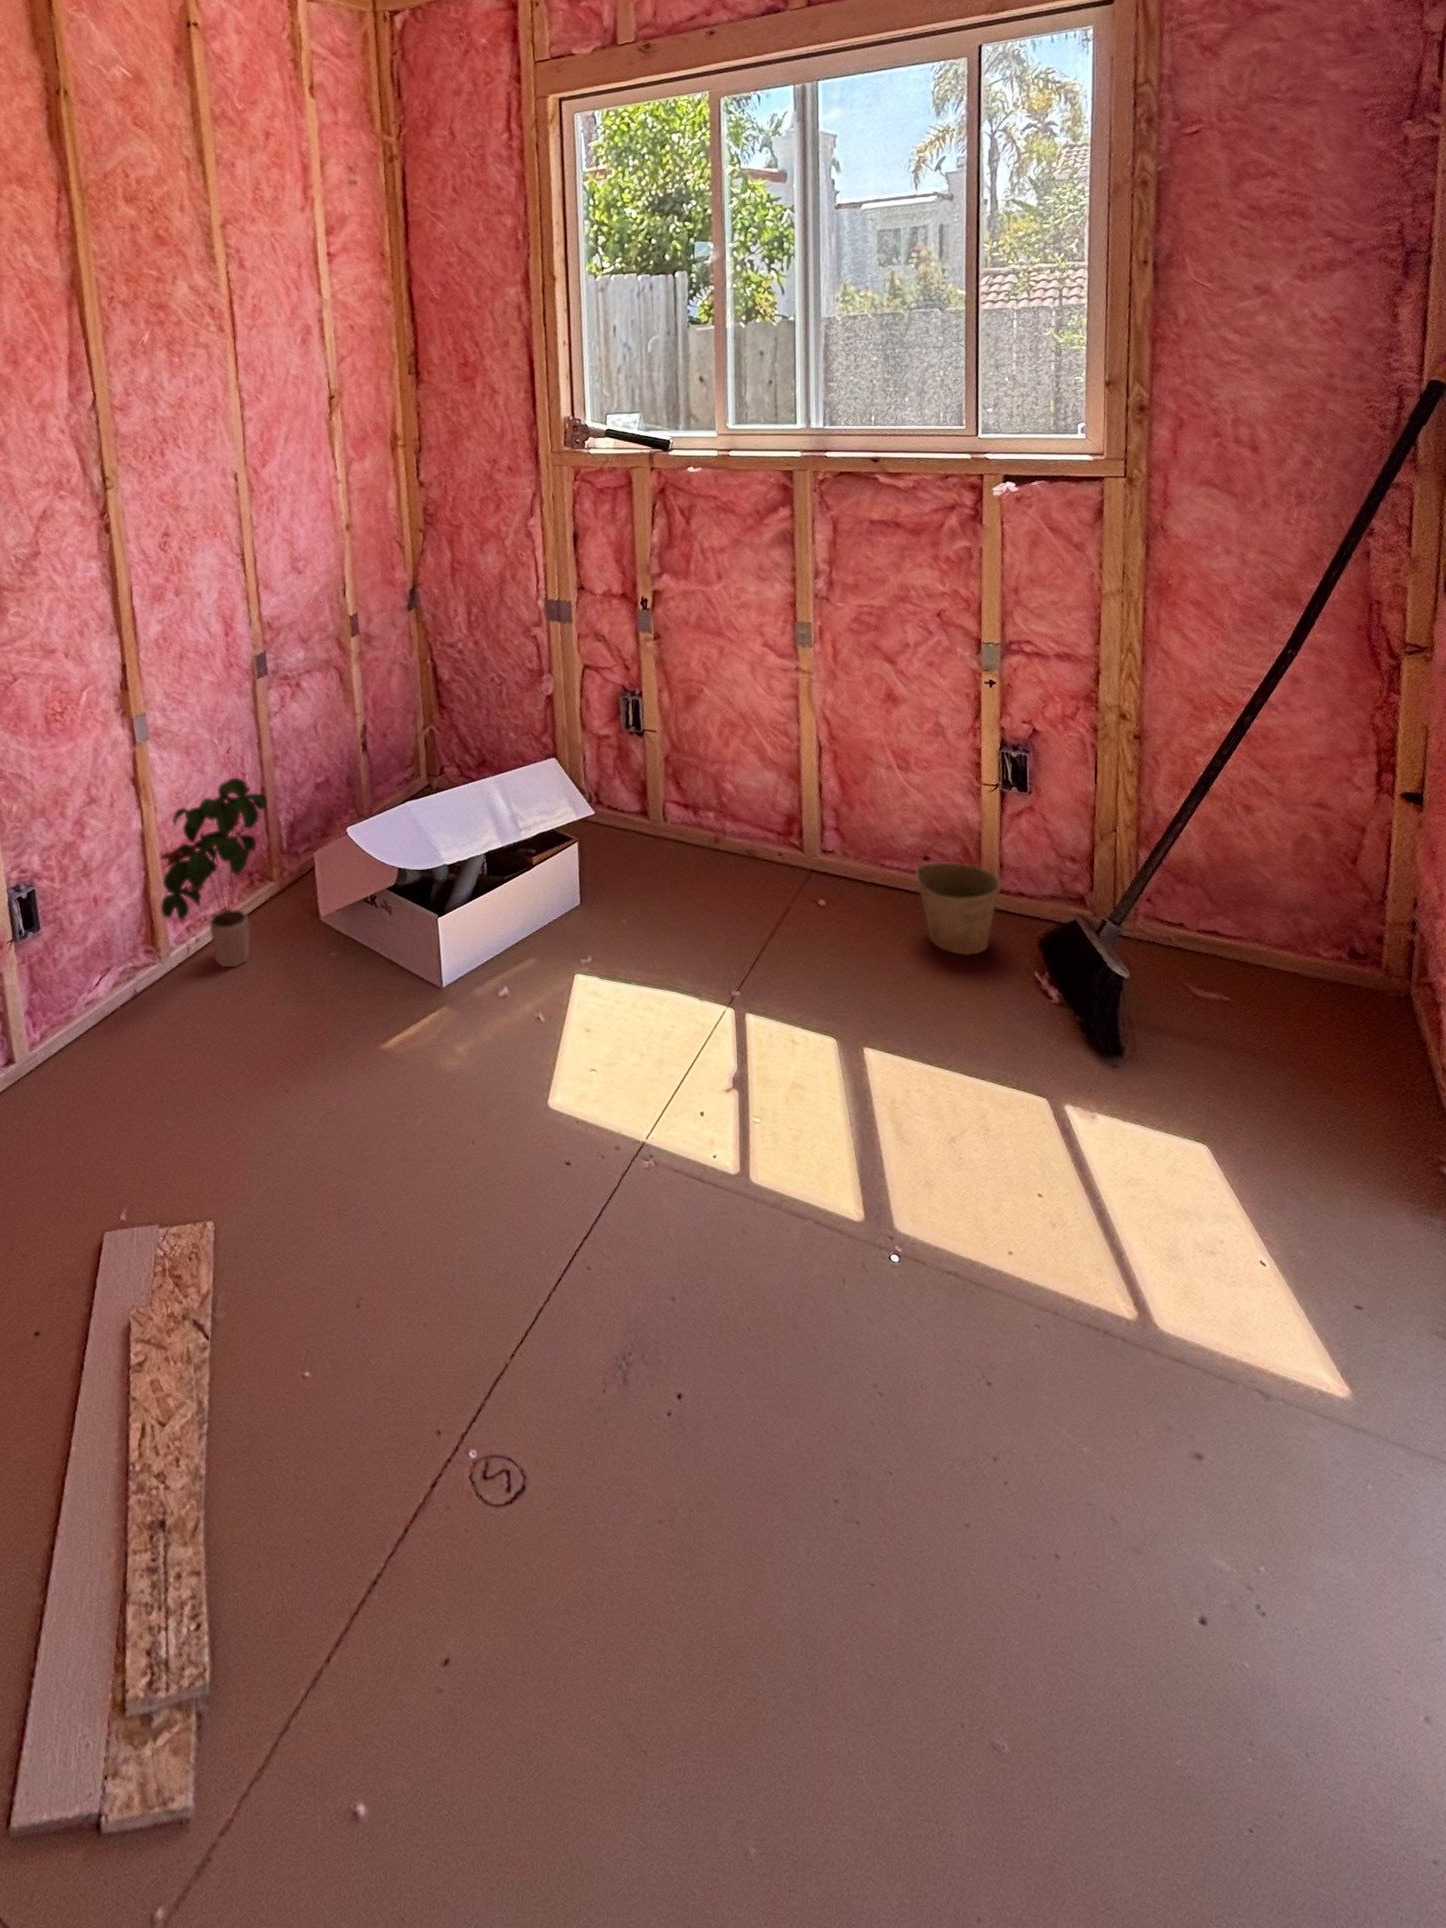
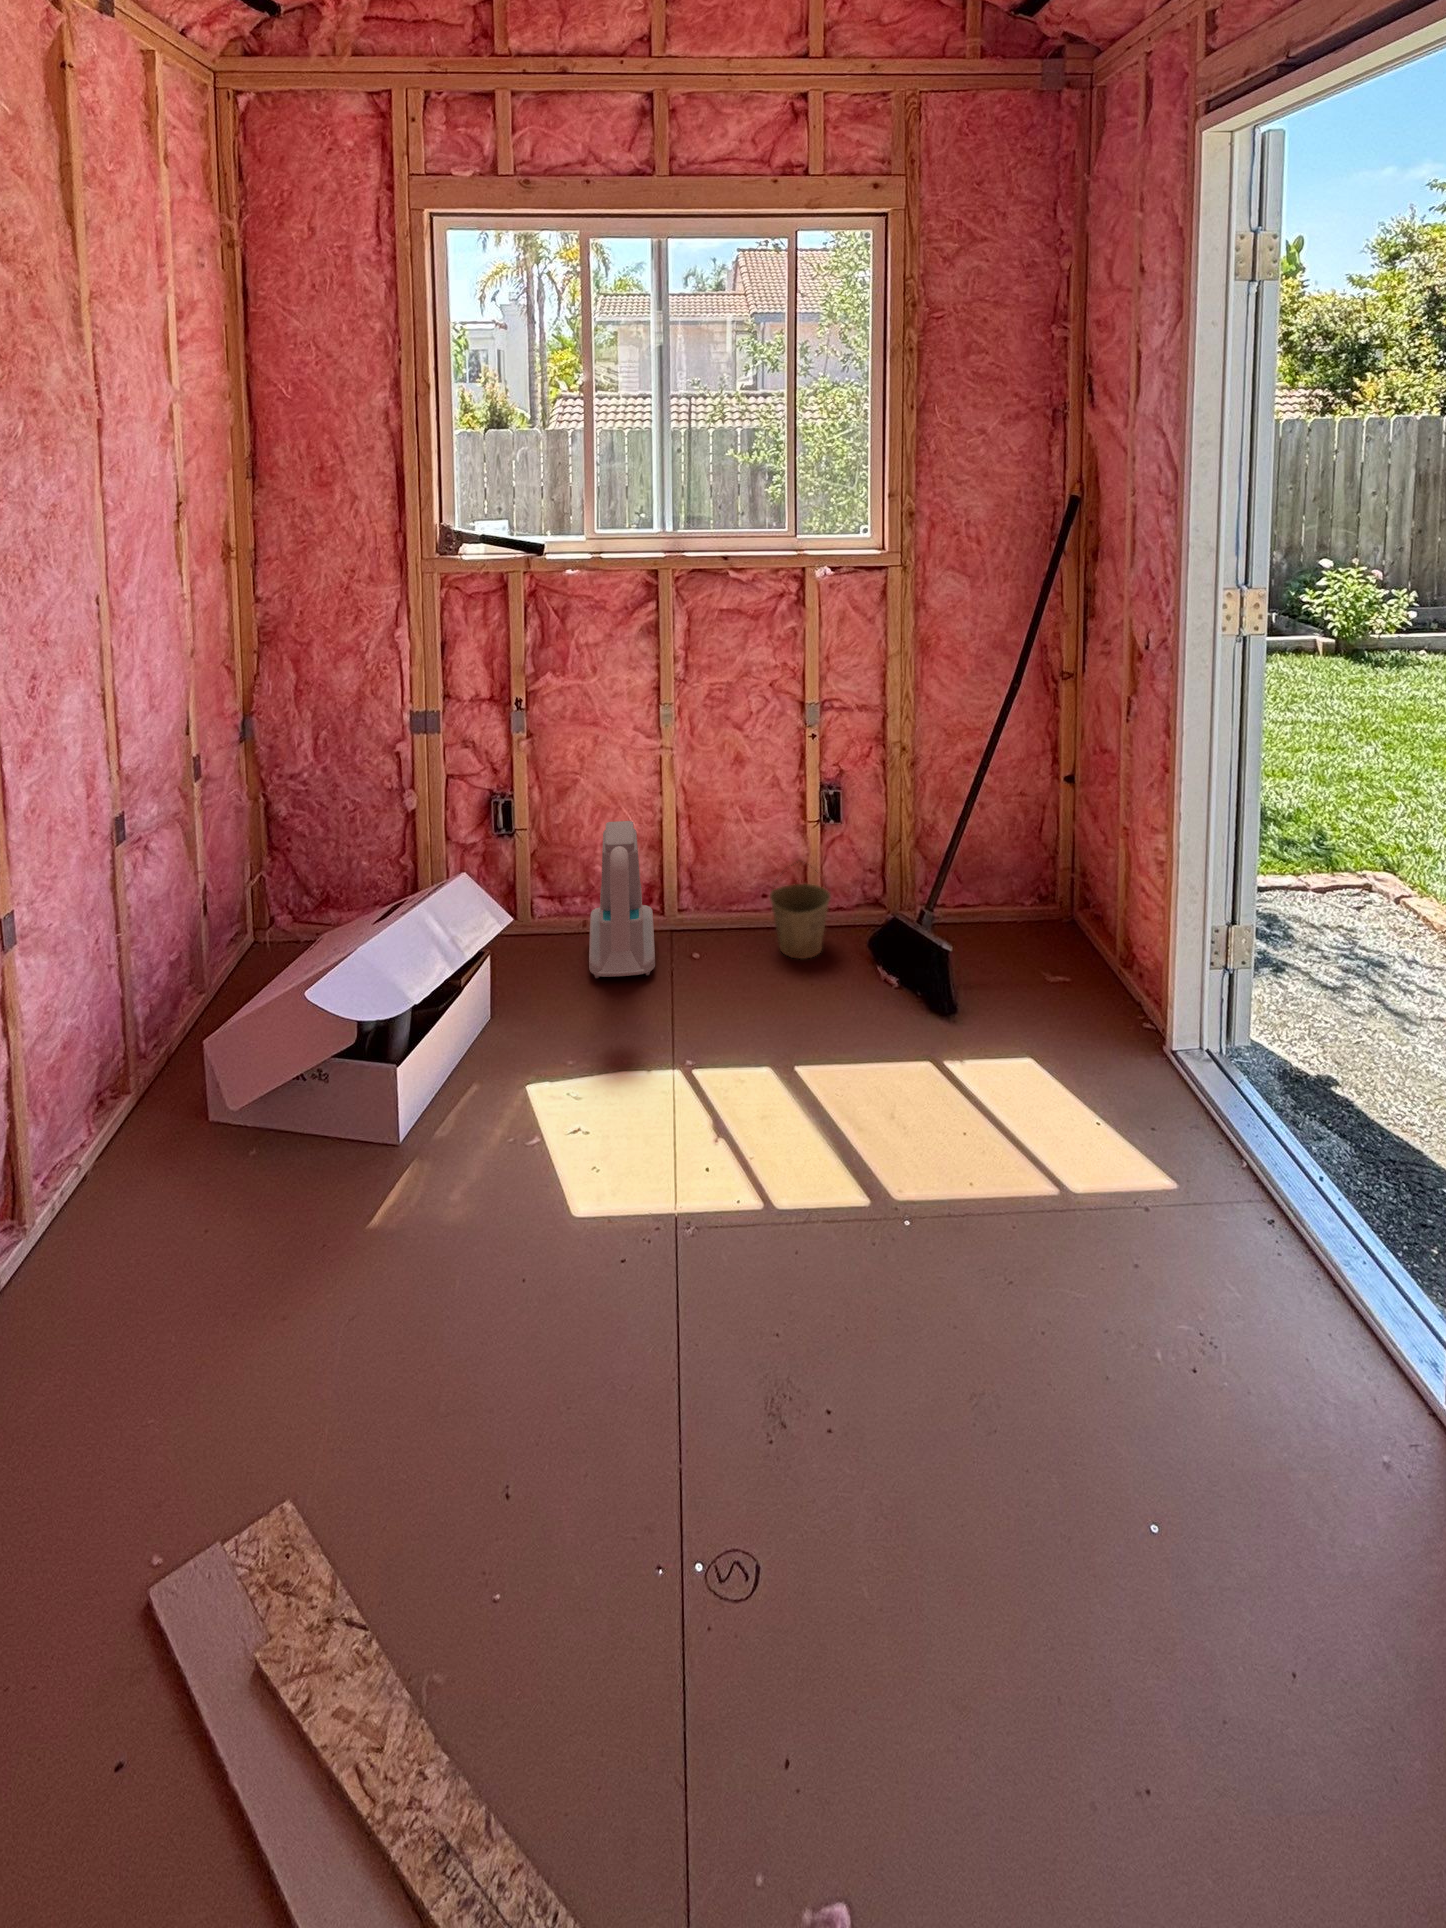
vacuum cleaner: none [658,747,784,919] -> present [589,821,655,978]
potted plant: present [161,778,267,967] -> none [39,966,157,1209]

